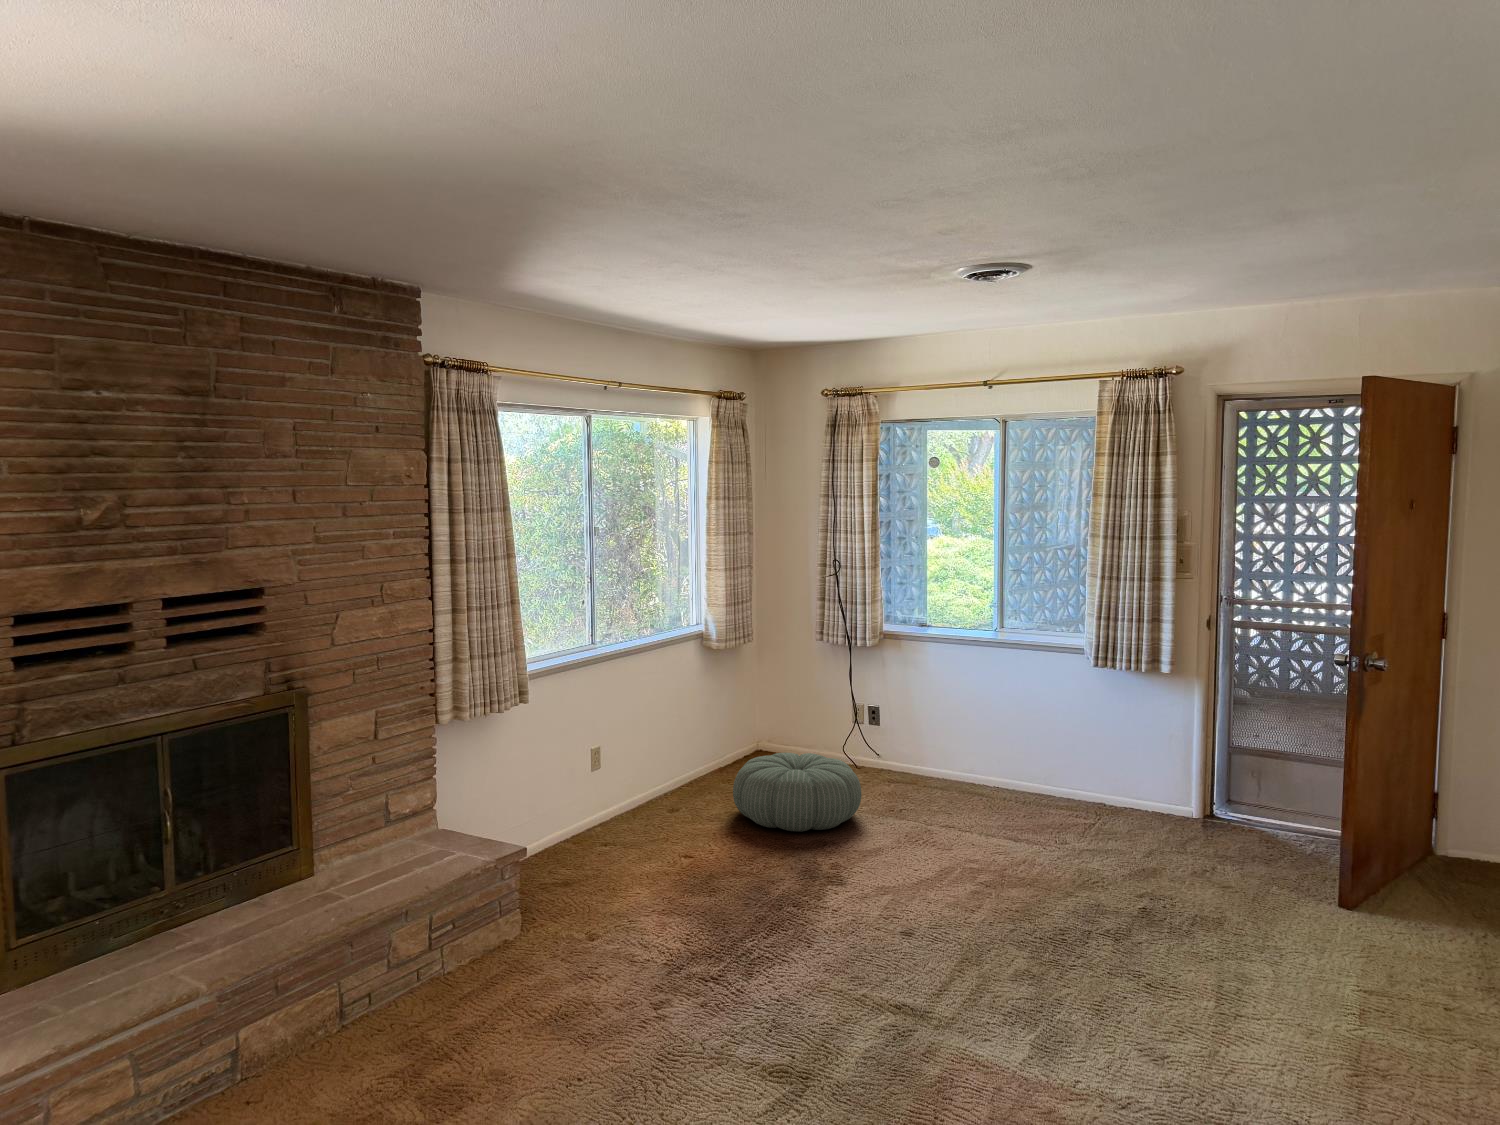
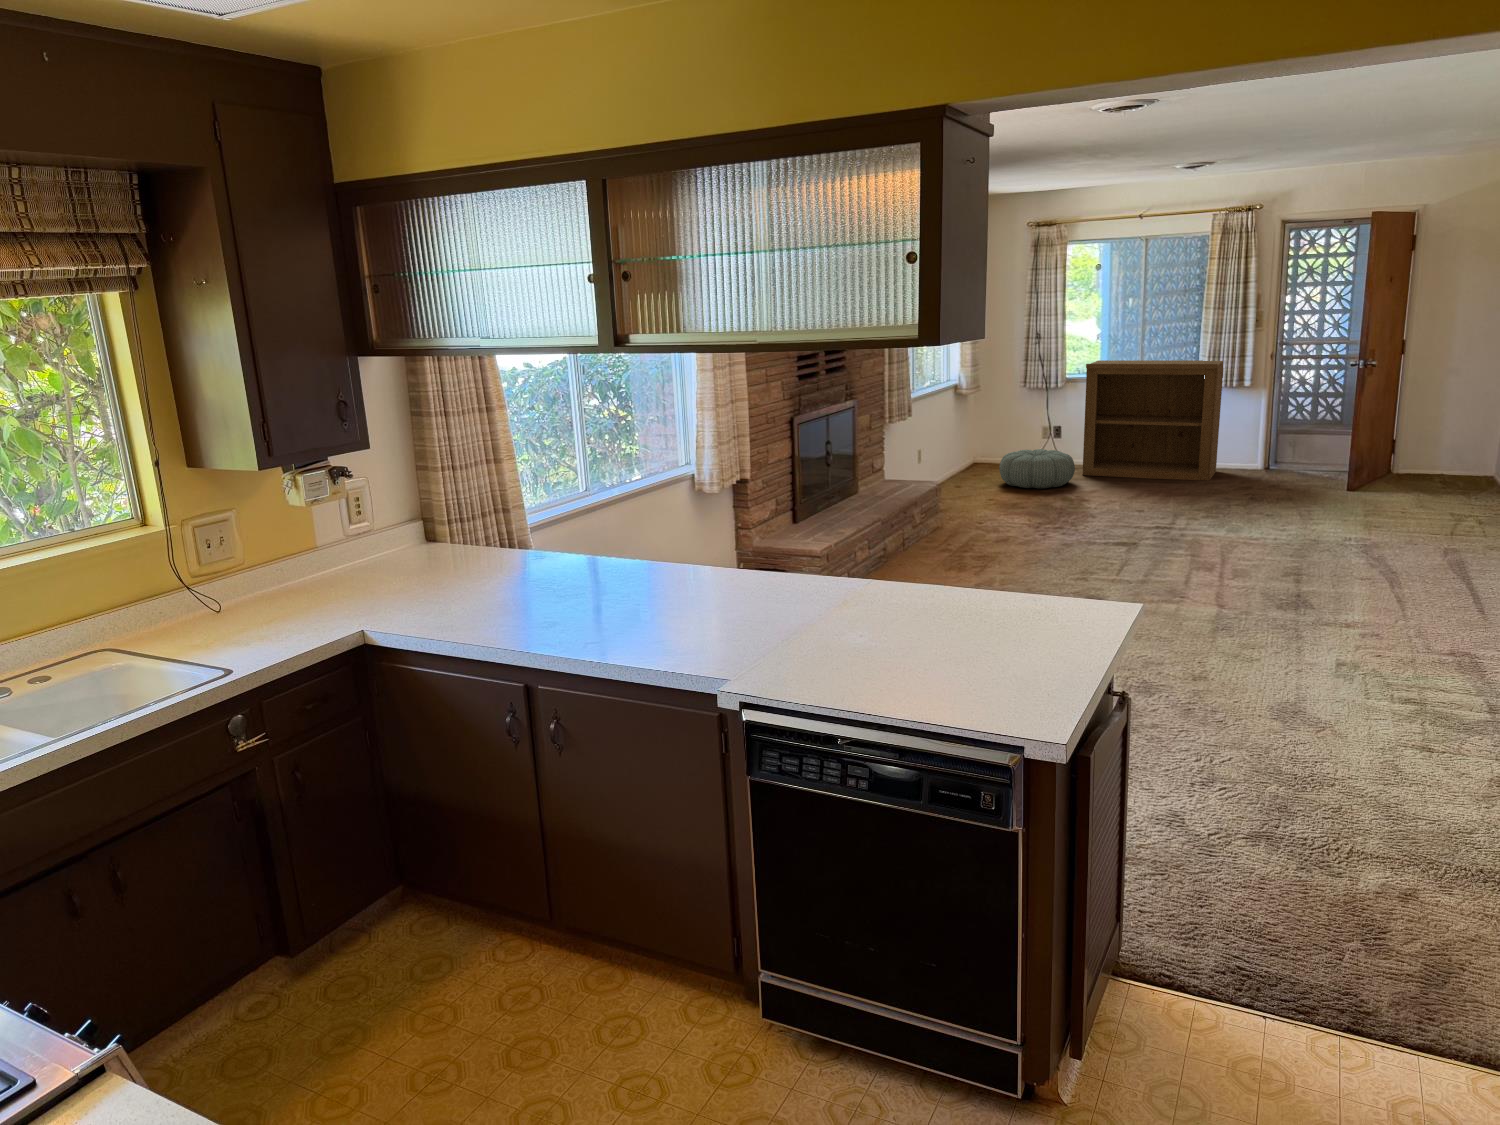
bookshelf: none [890,609,1126,840] -> present [1082,360,1223,480]

